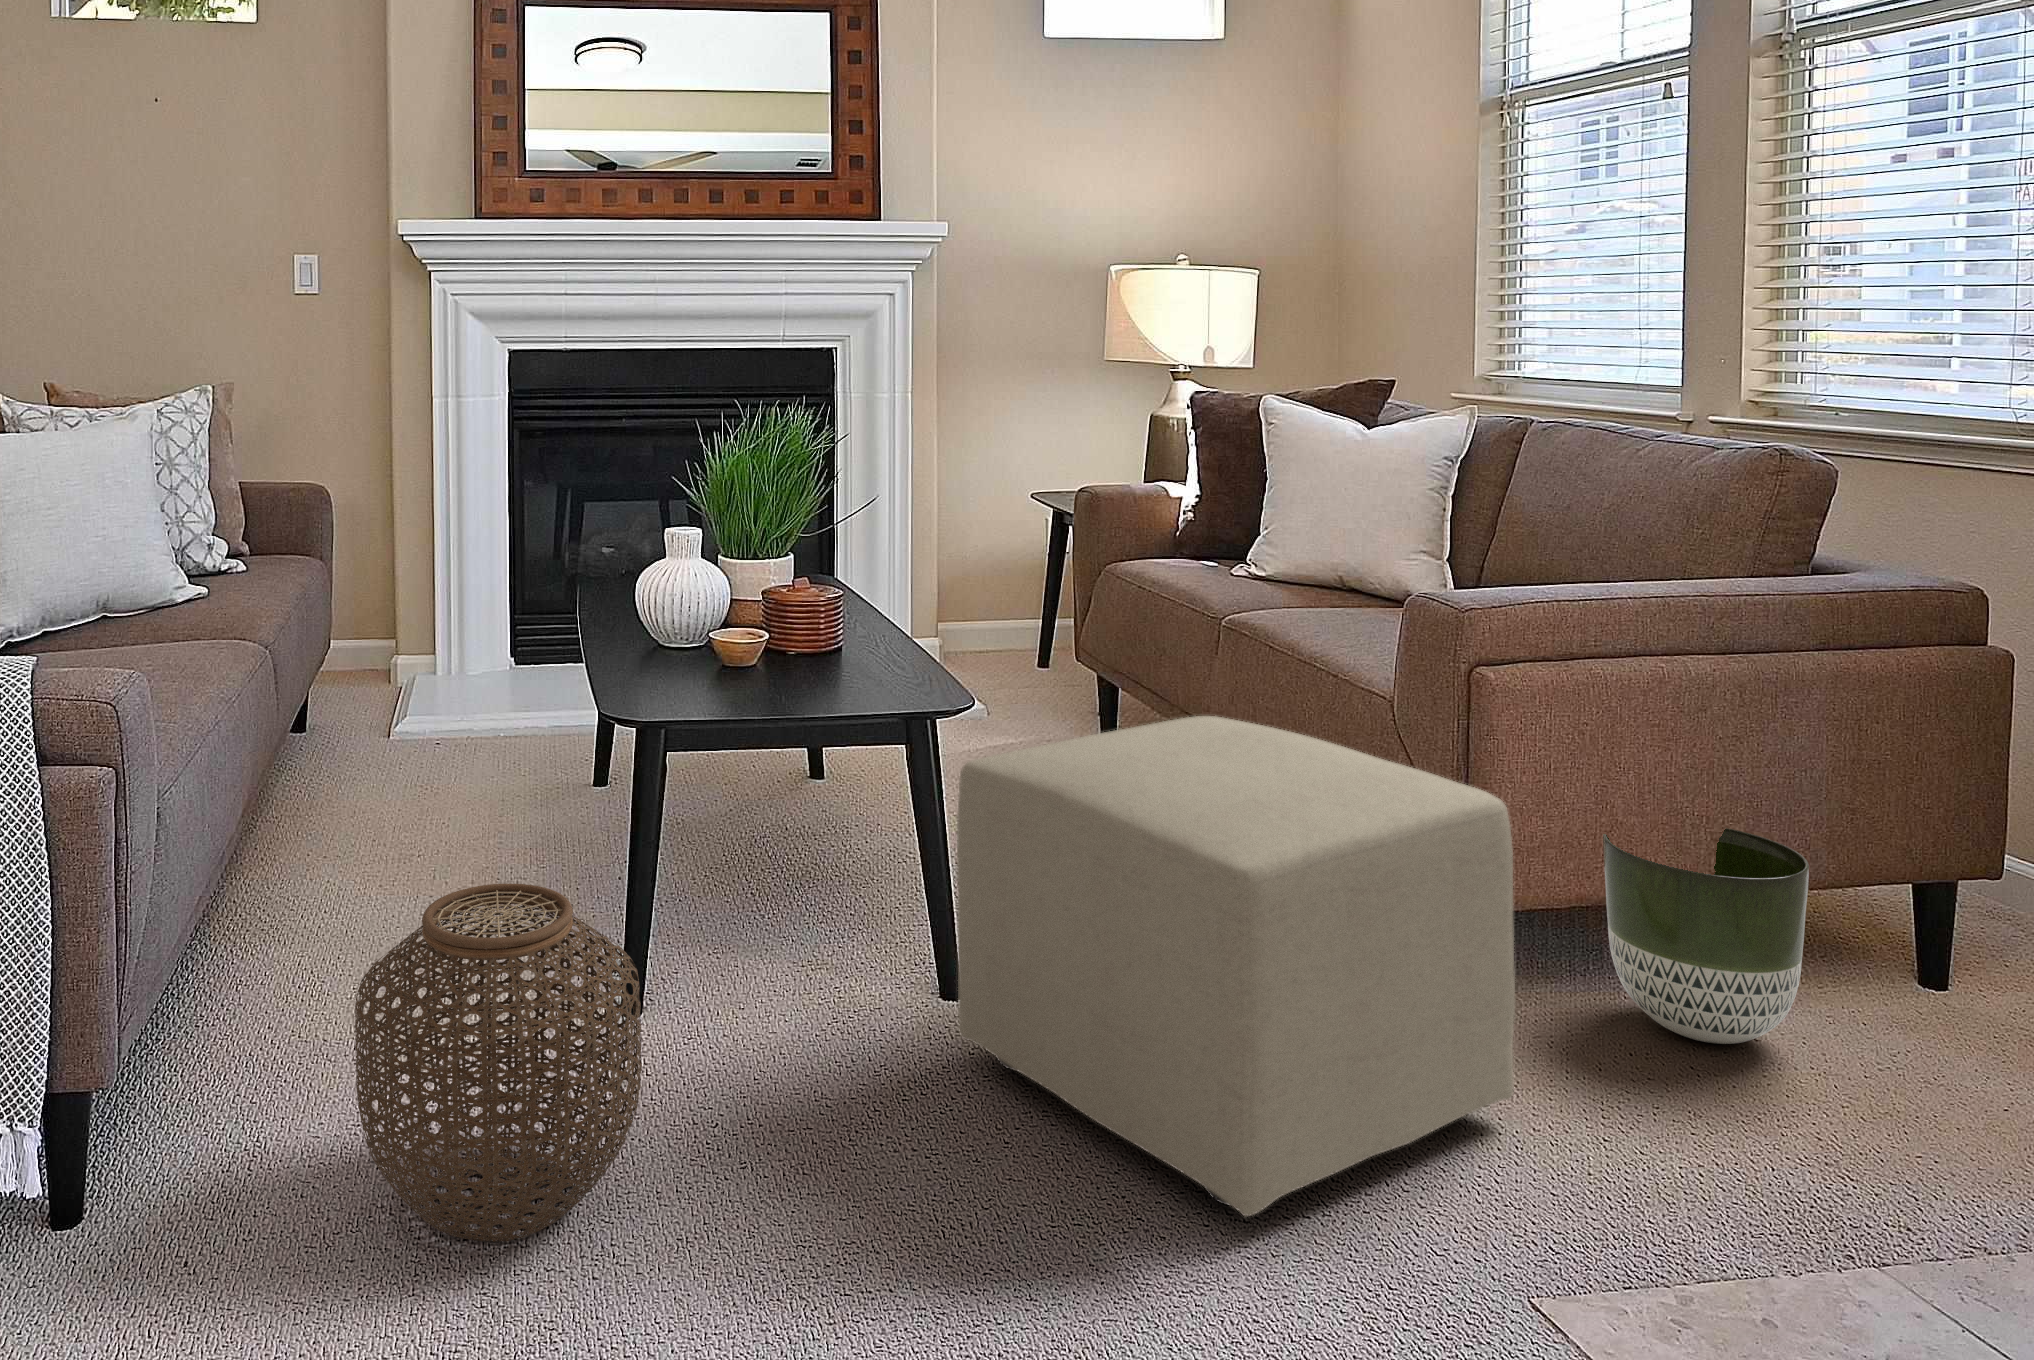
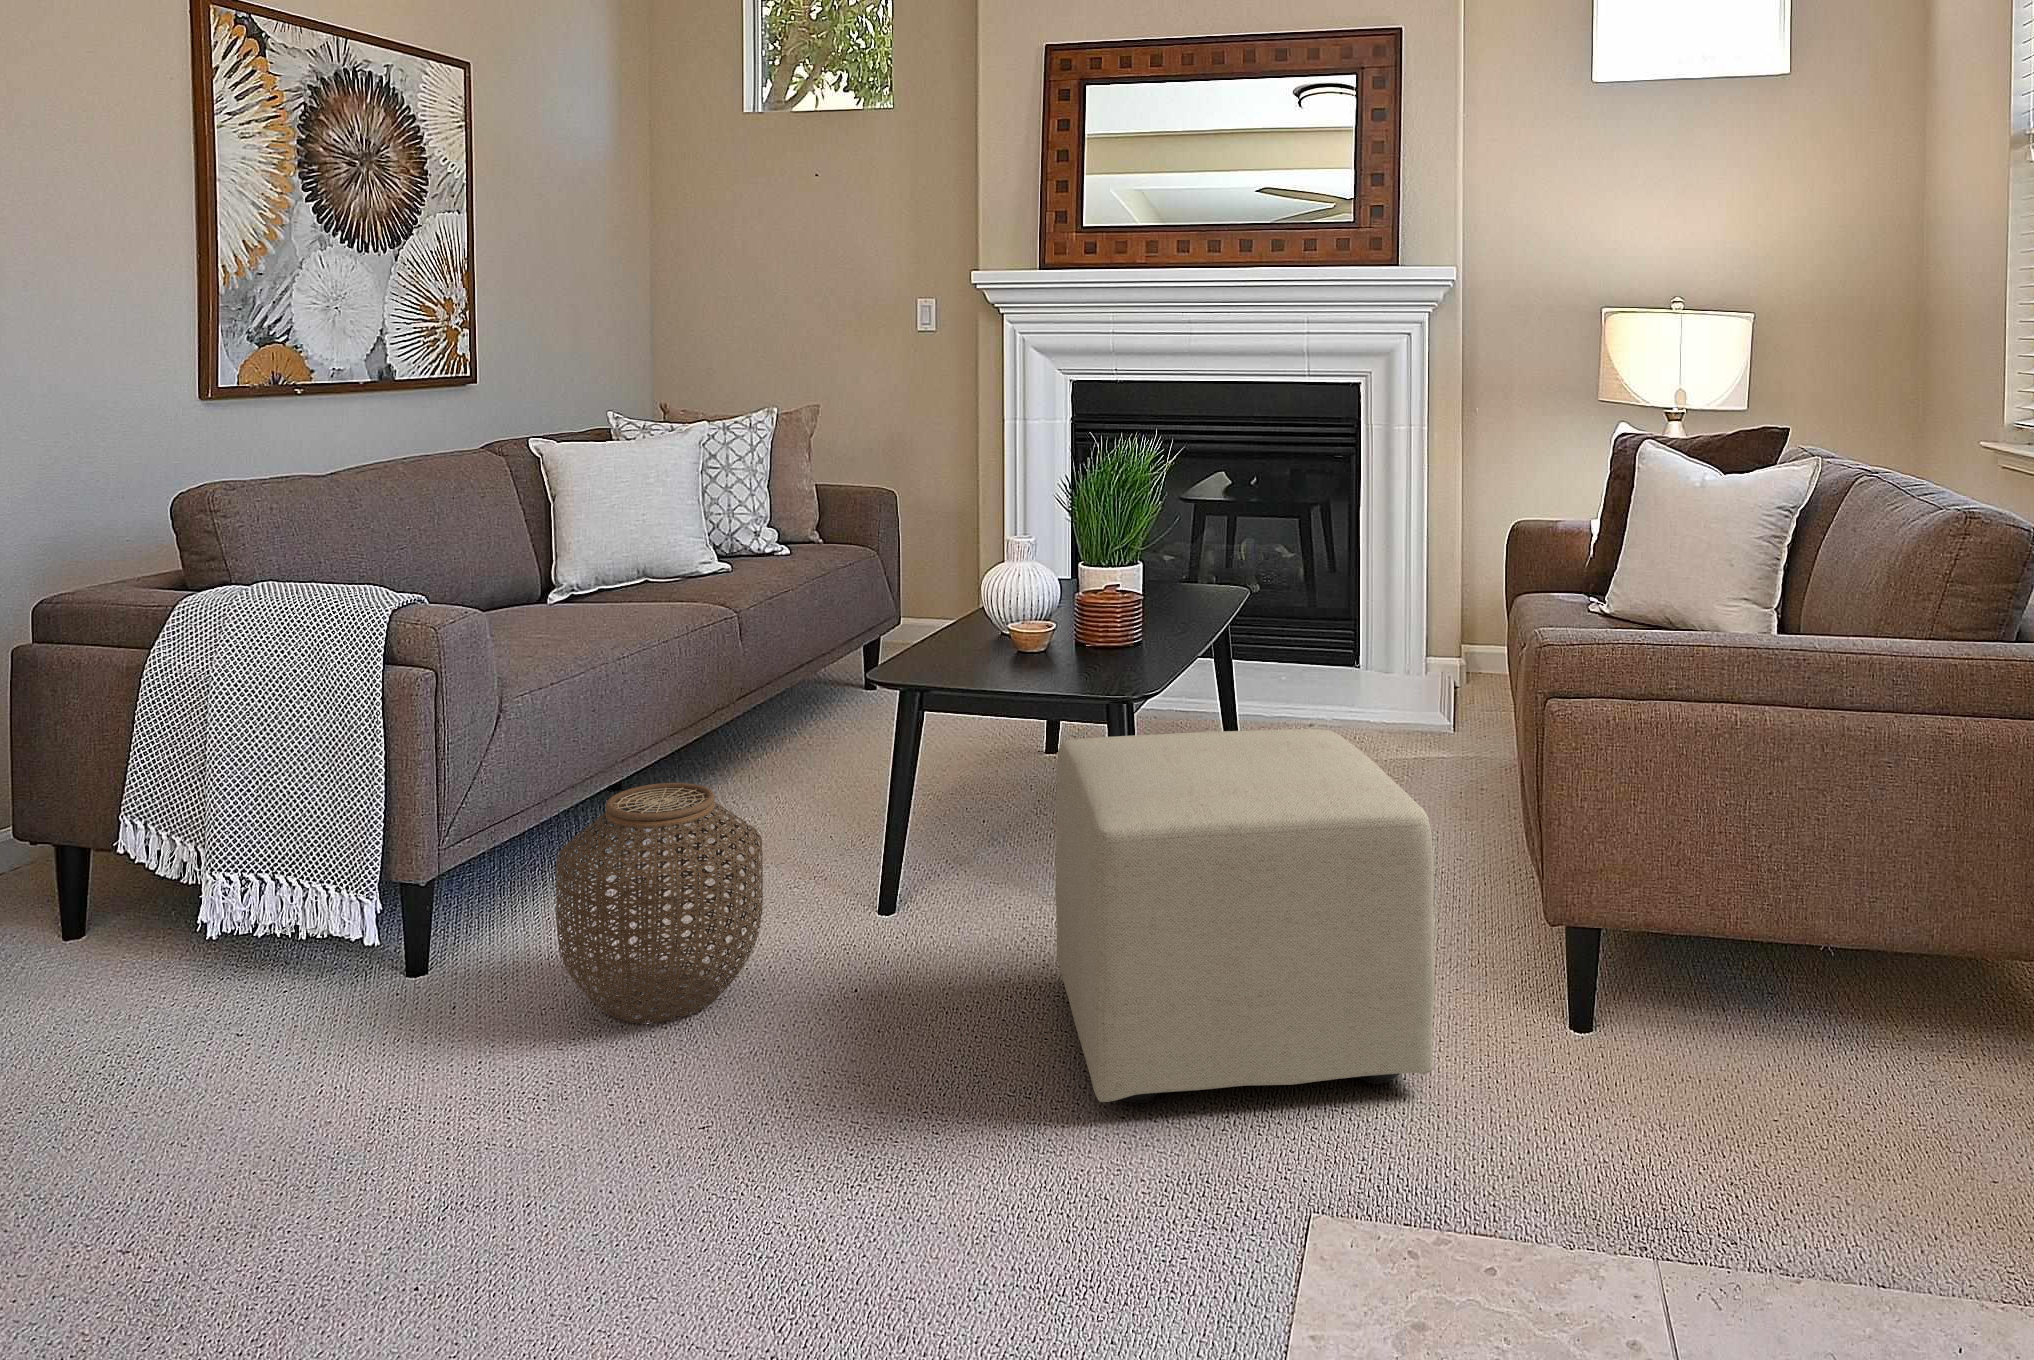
planter: present [1603,828,1809,1044] -> none [1636,869,1807,1081]

